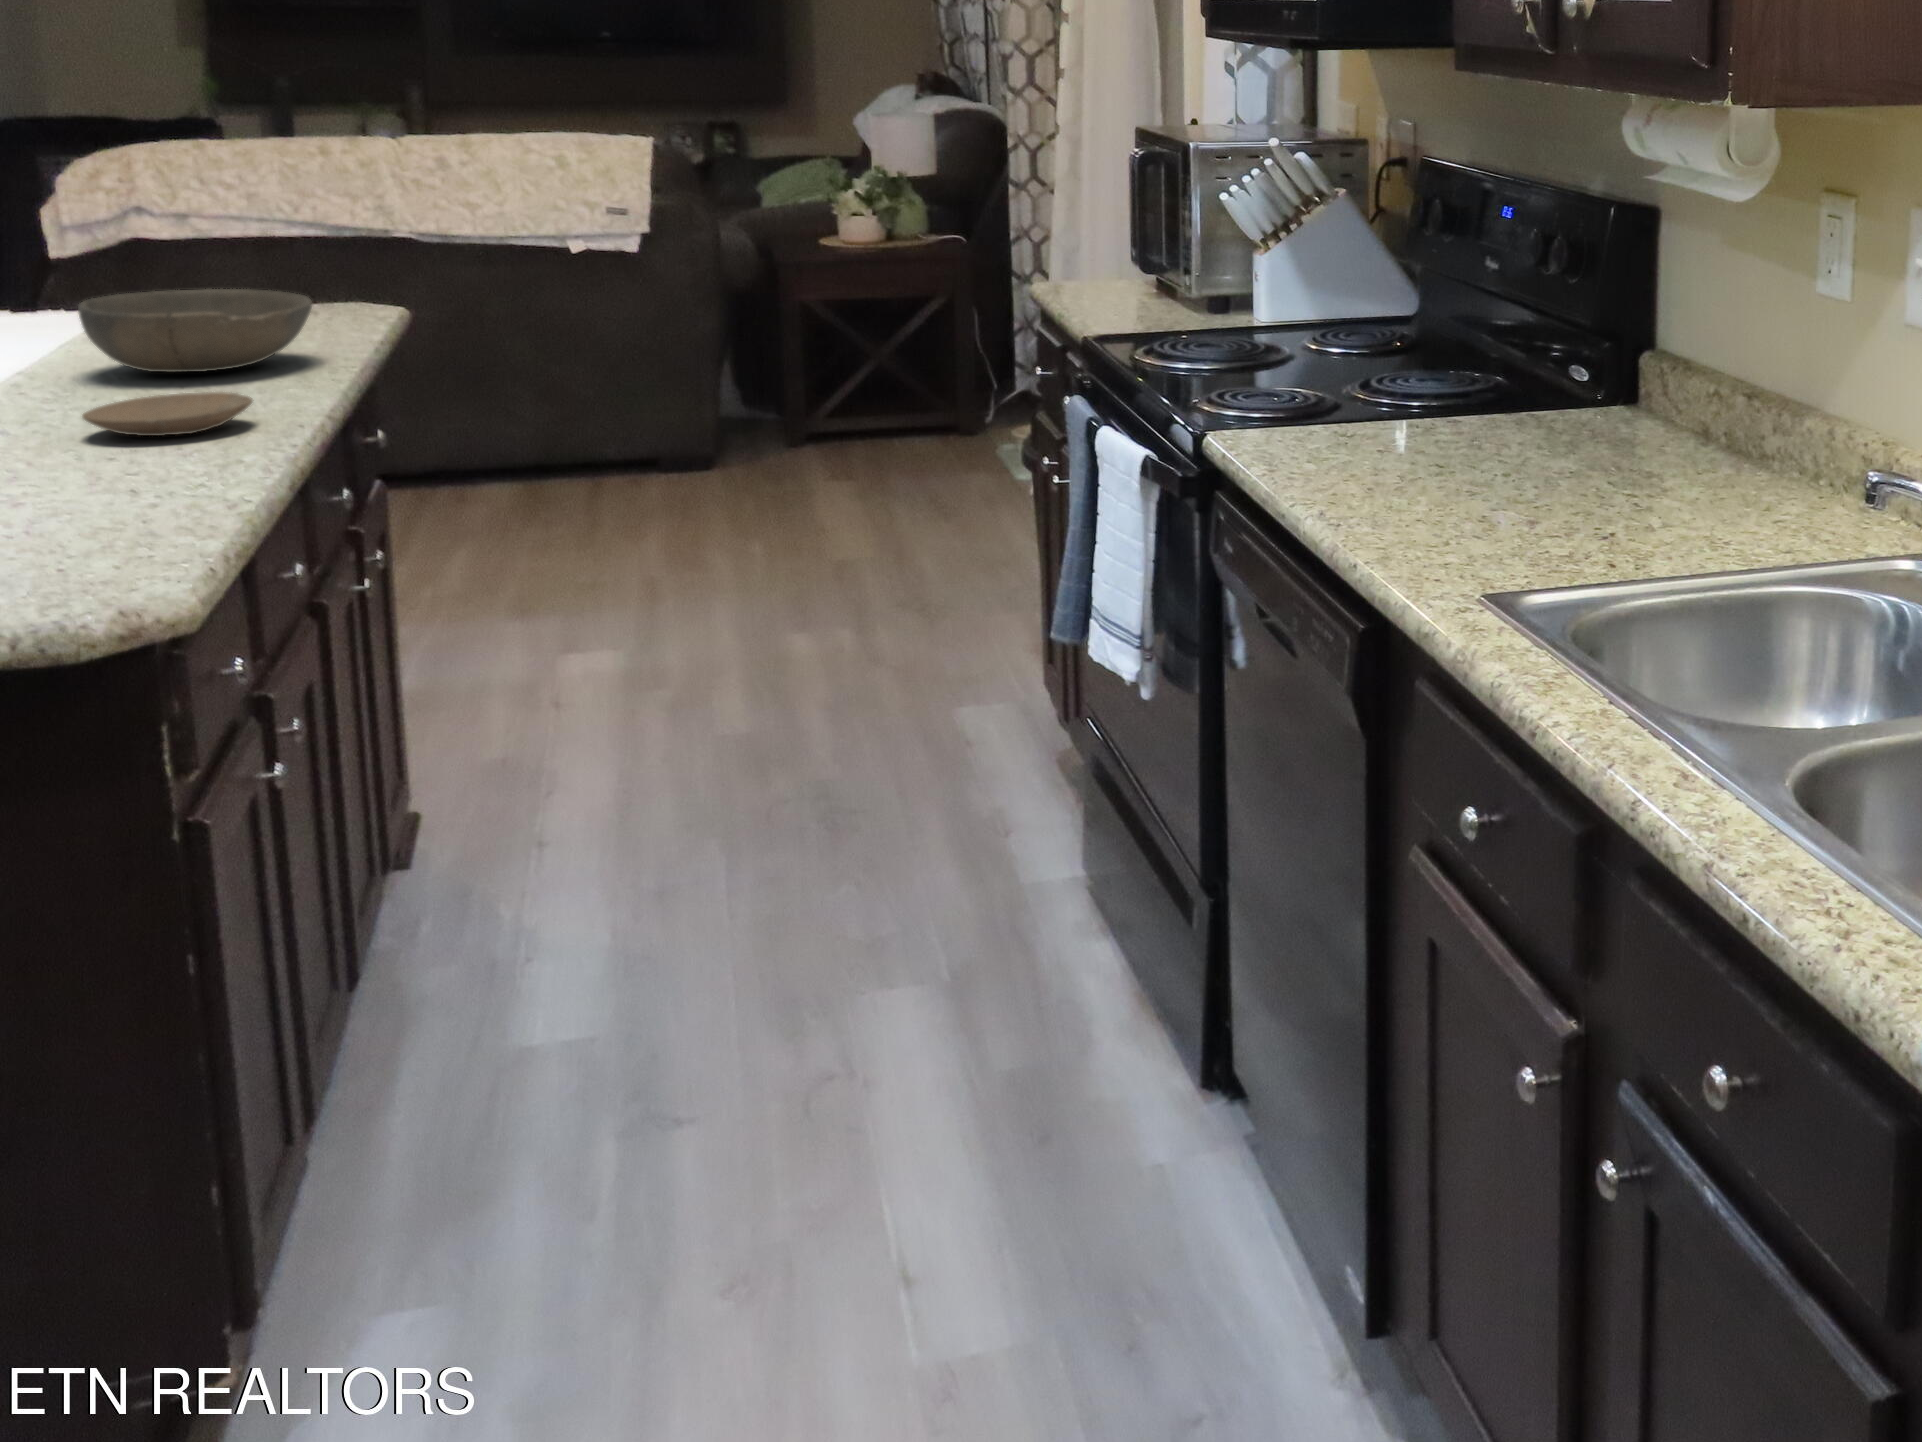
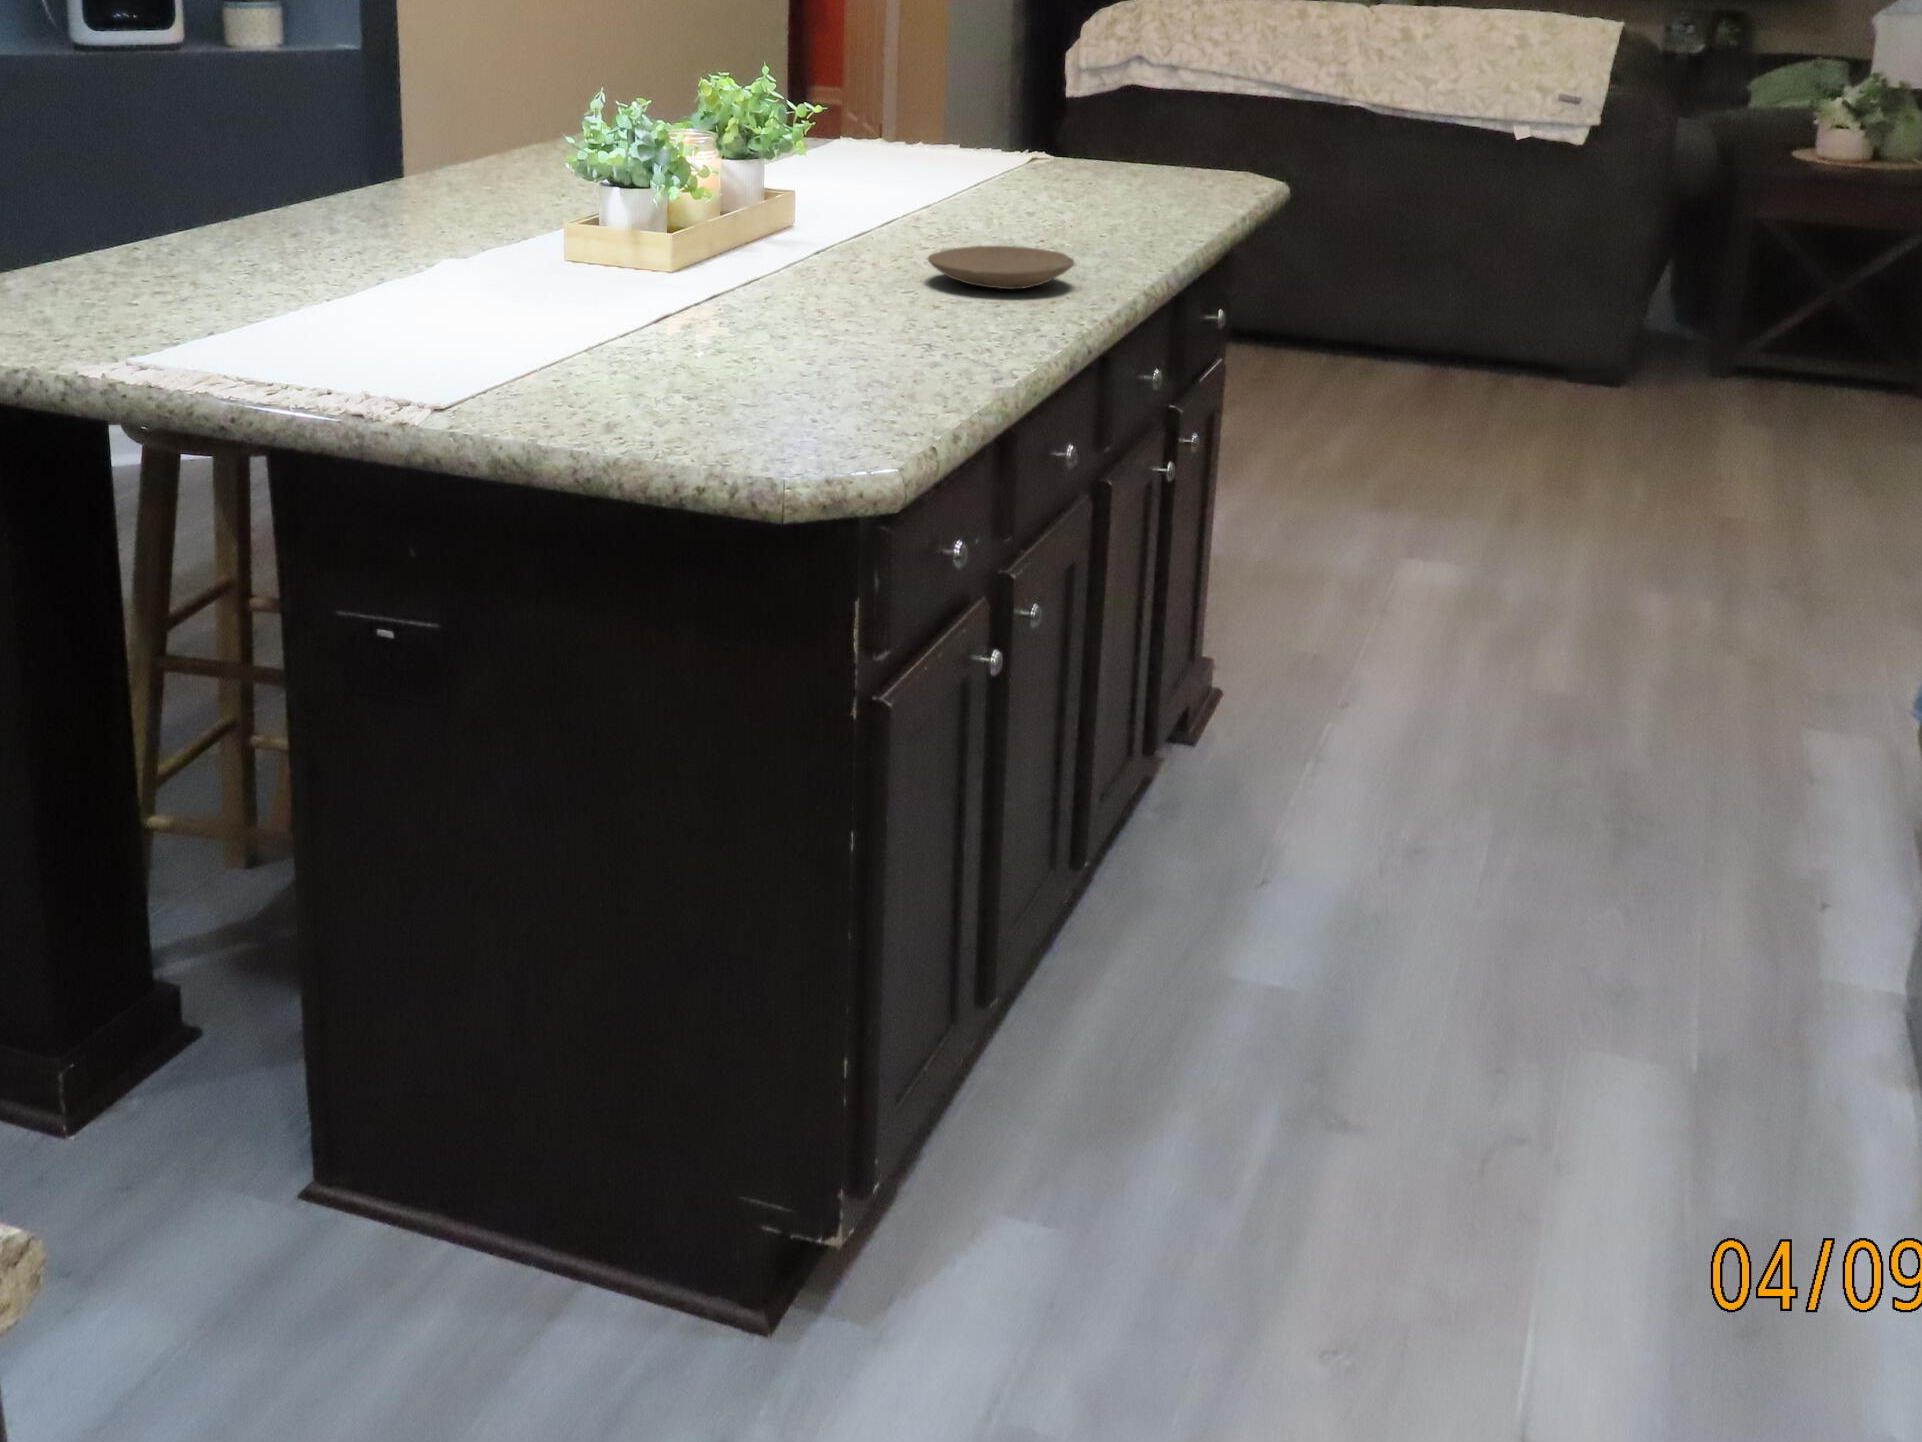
bowl: present [78,289,312,372] -> none [978,139,1177,226]

